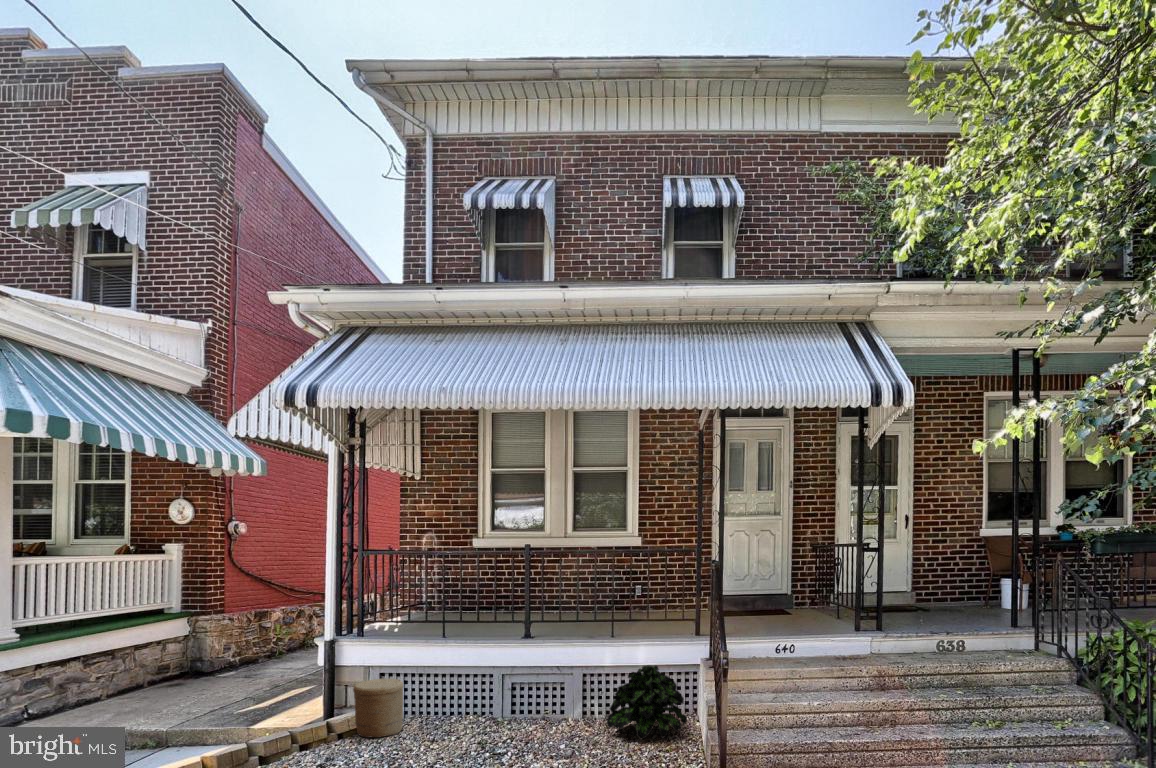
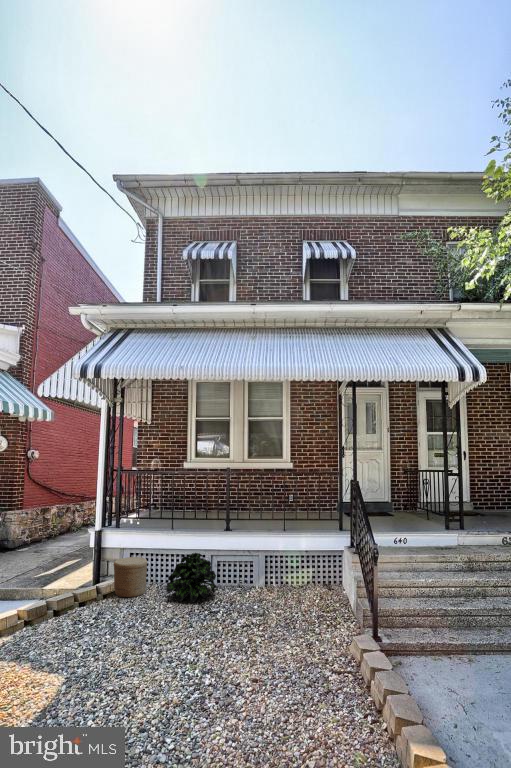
potted plant: present [607,665,687,740] -> present [166,553,216,602]

